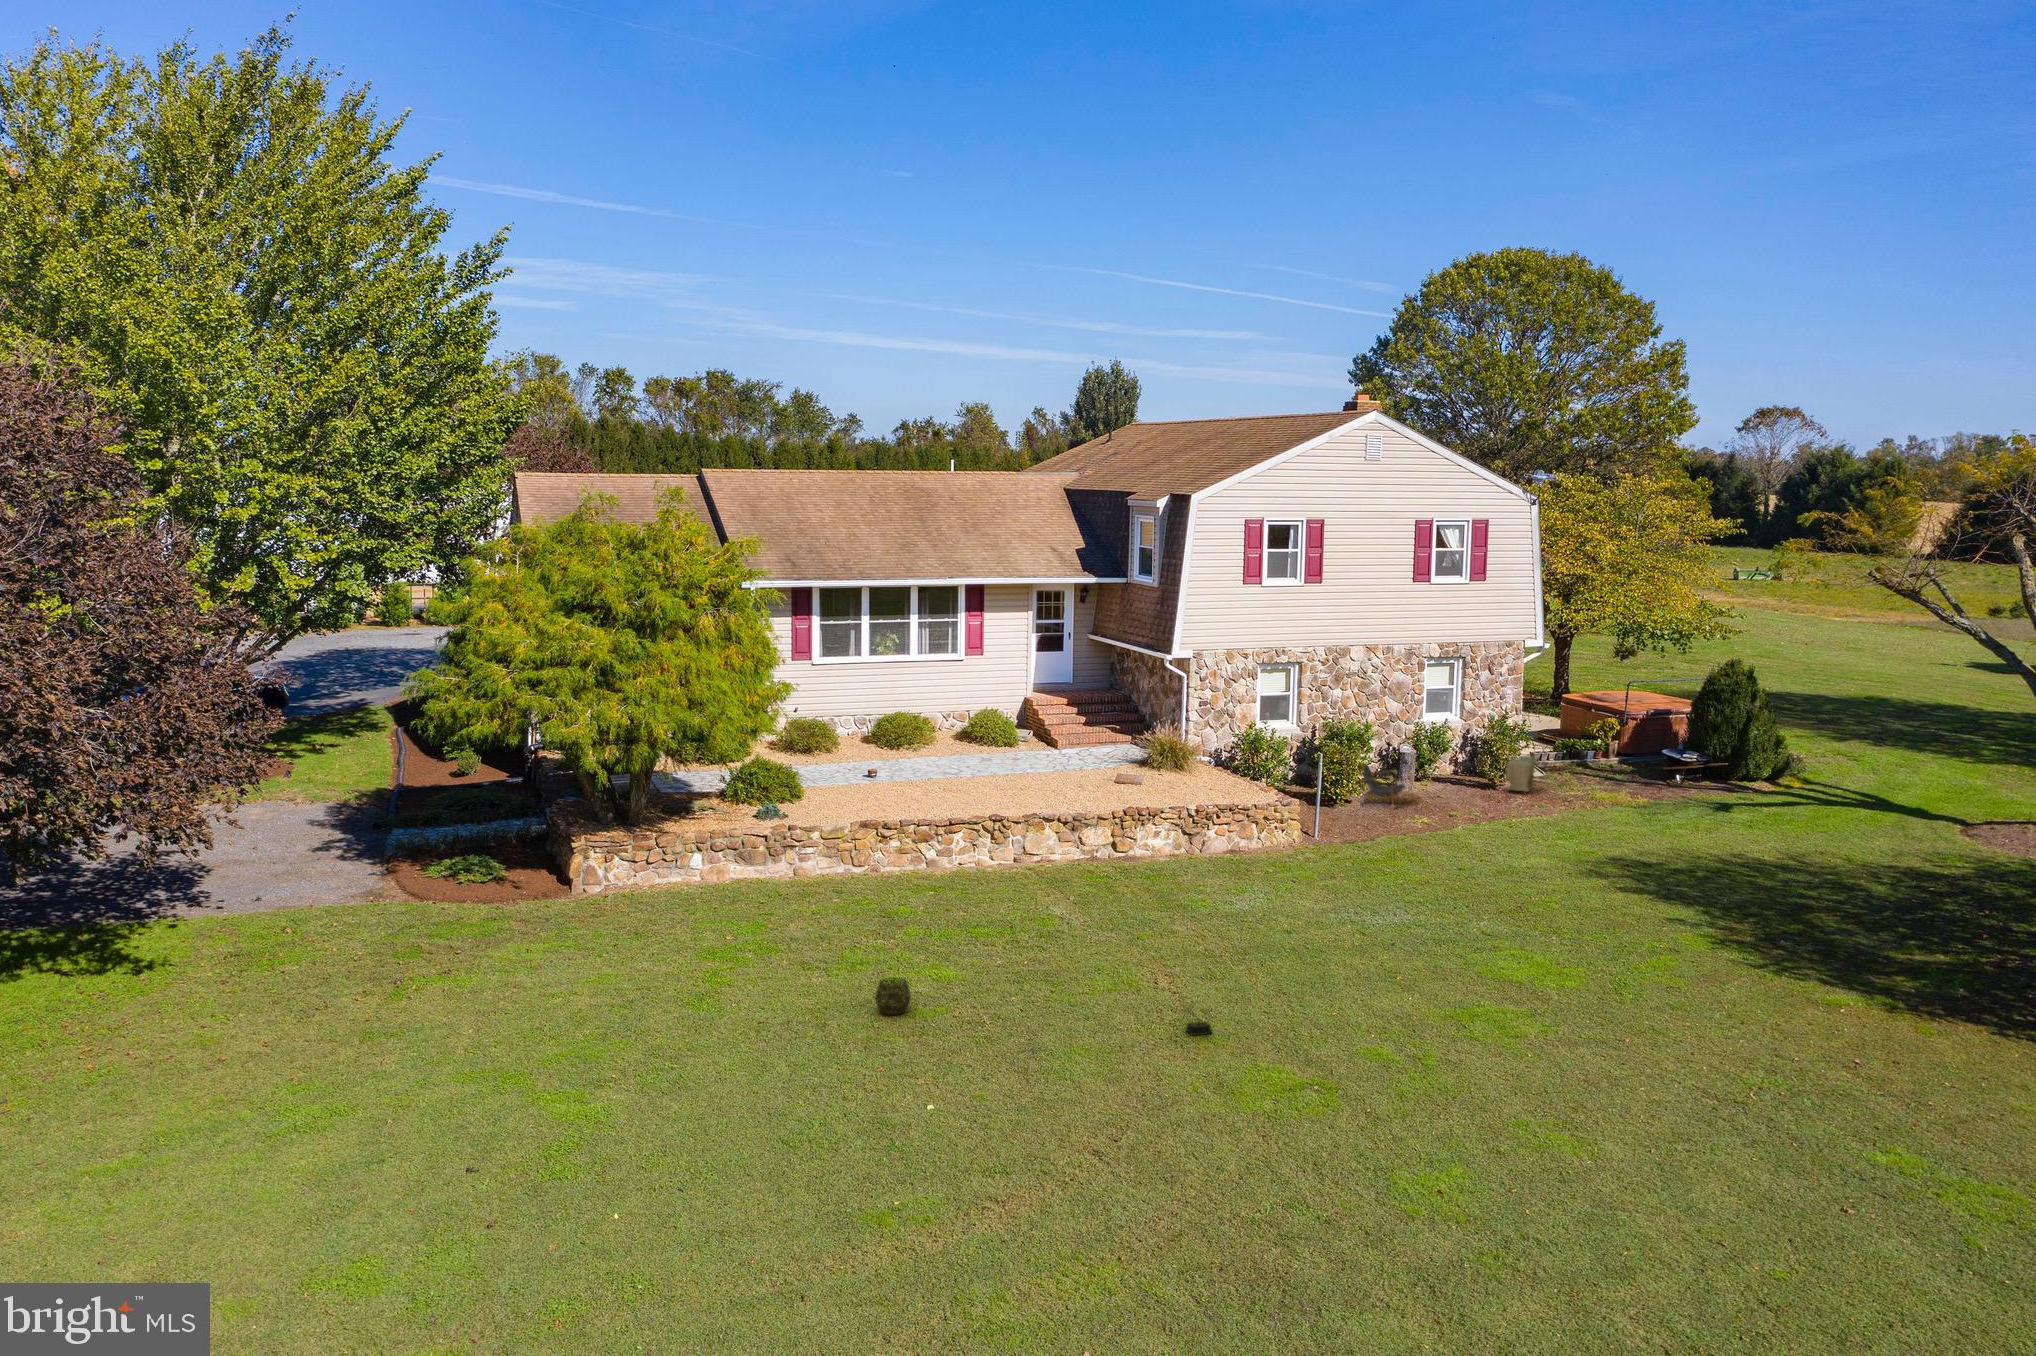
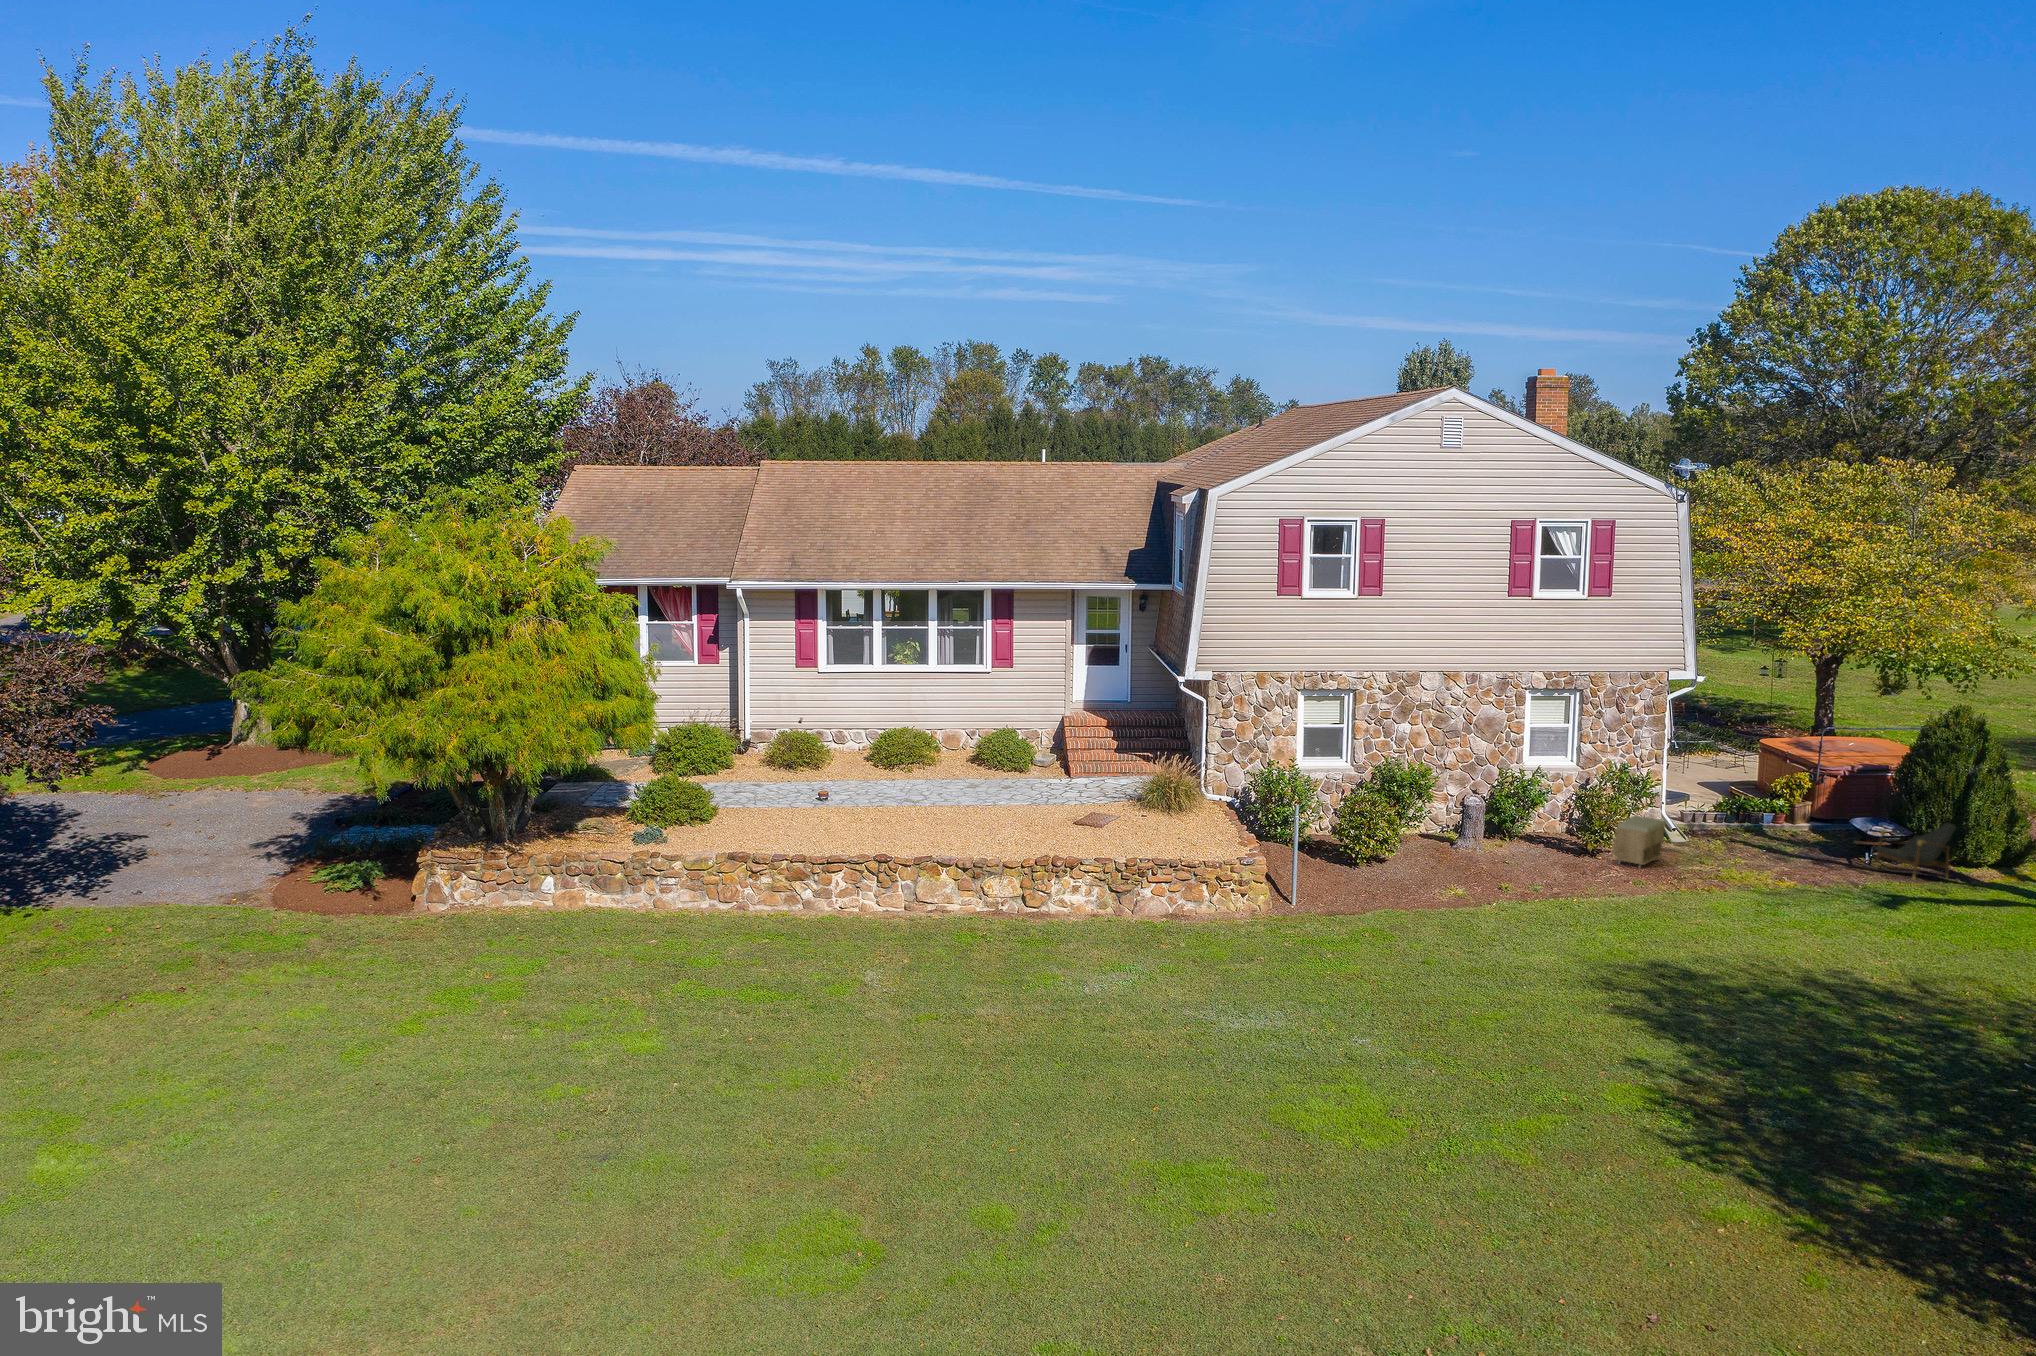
lounge chair: present [1362,763,1404,808] -> present [1875,823,1956,880]
woven basket: present [876,977,911,1015] -> none [468,1062,513,1110]
decorative plant: present [1180,1006,1212,1036] -> none [758,1146,805,1193]

